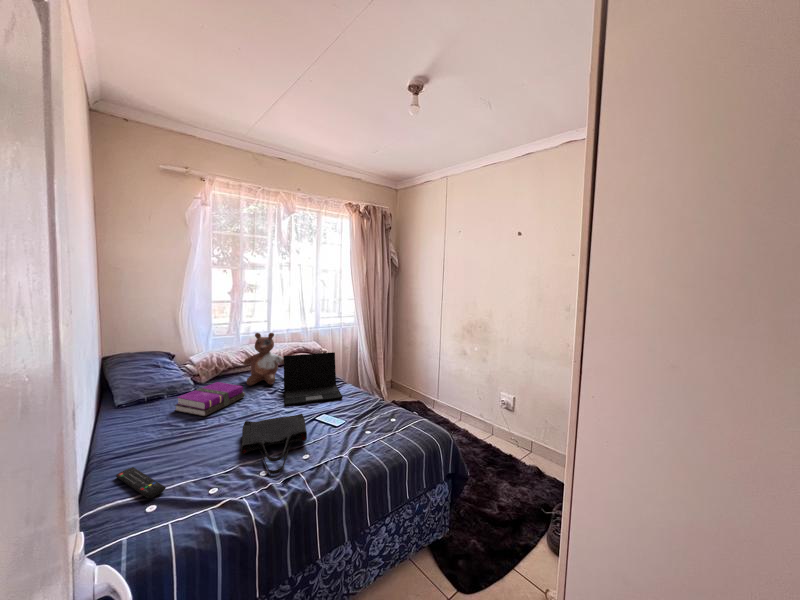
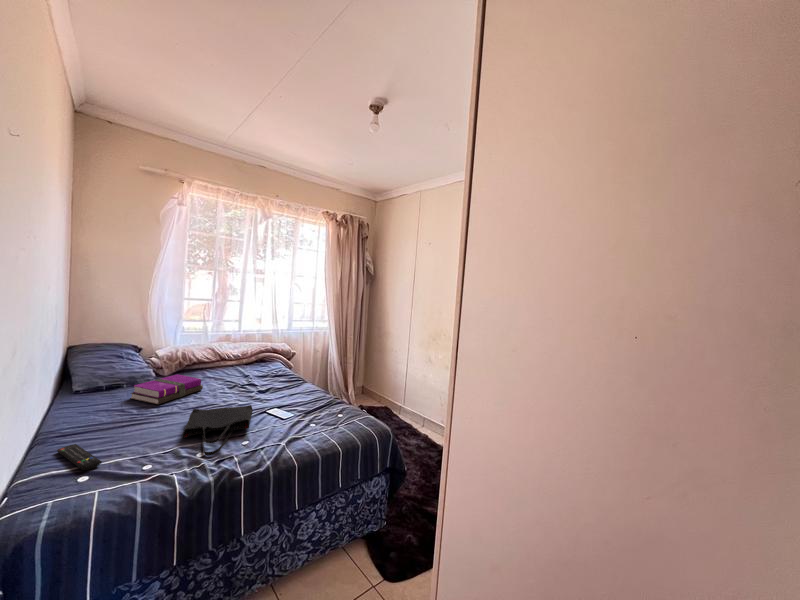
stuffed bear: present [243,333,284,386] -> none [207,330,249,380]
laptop: present [284,352,343,406] -> none [239,351,298,399]

